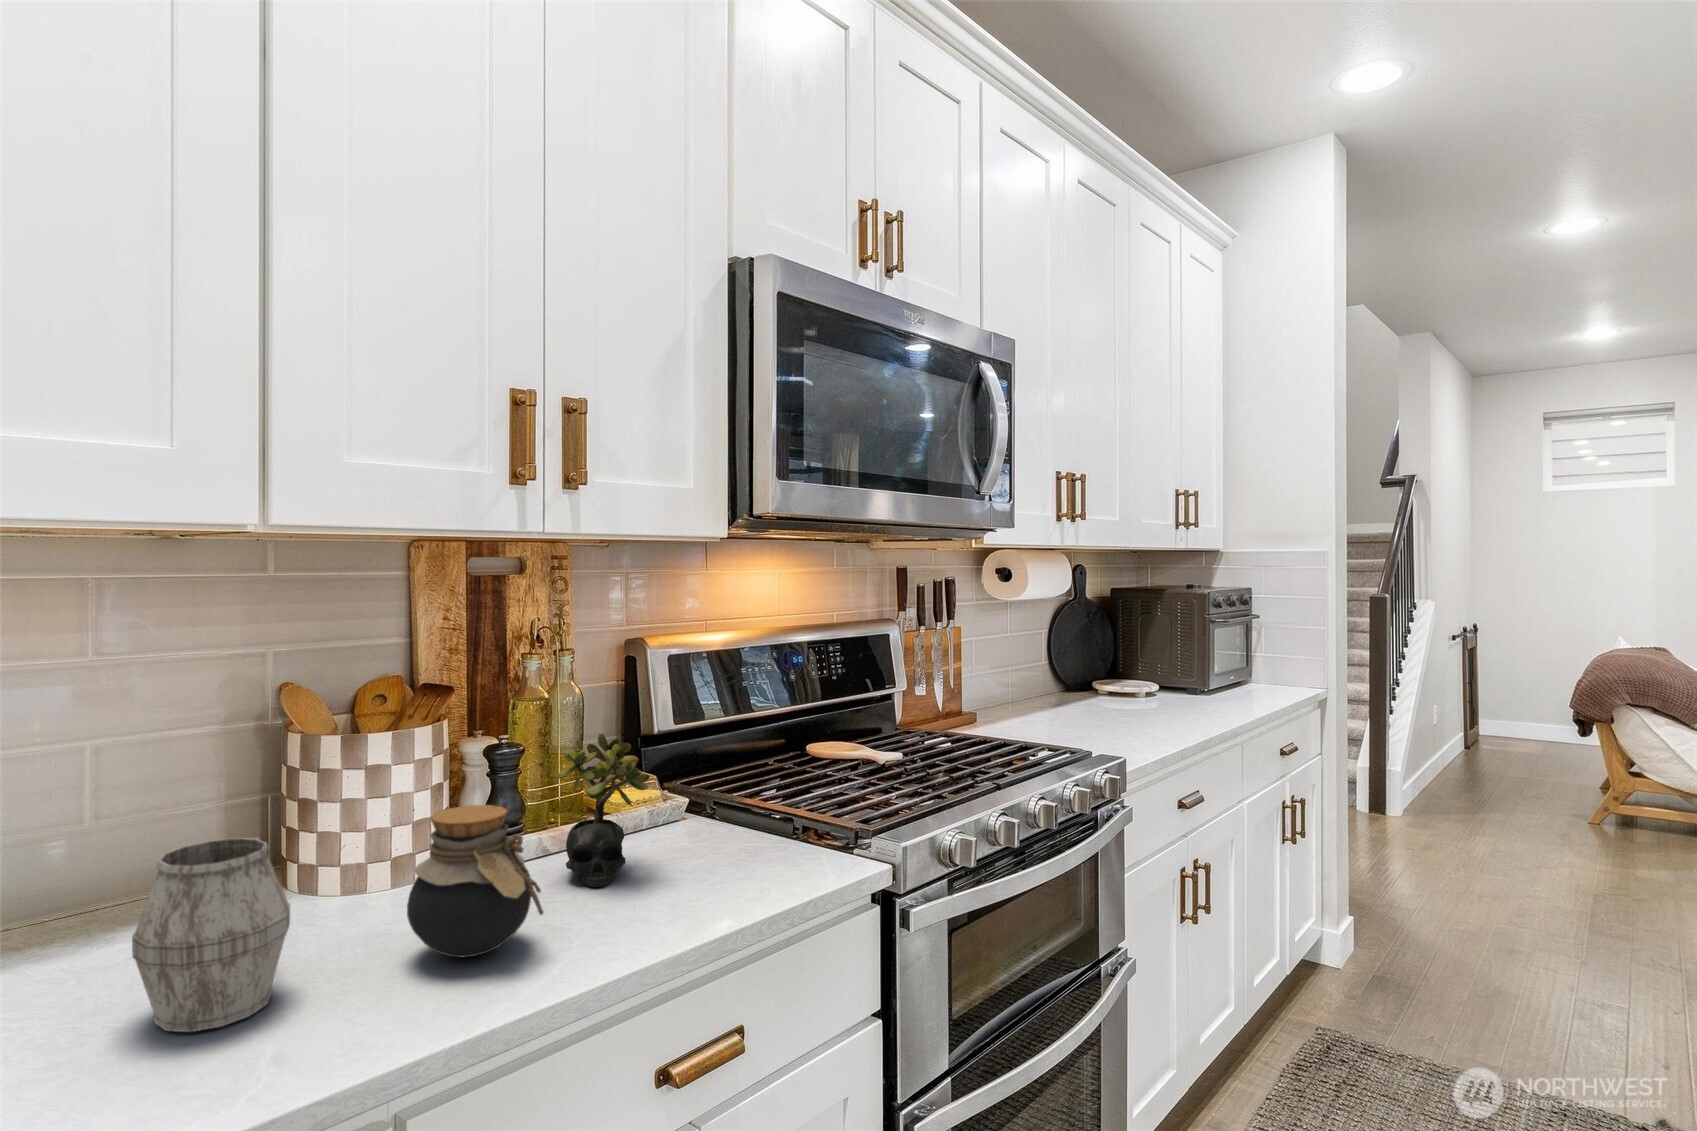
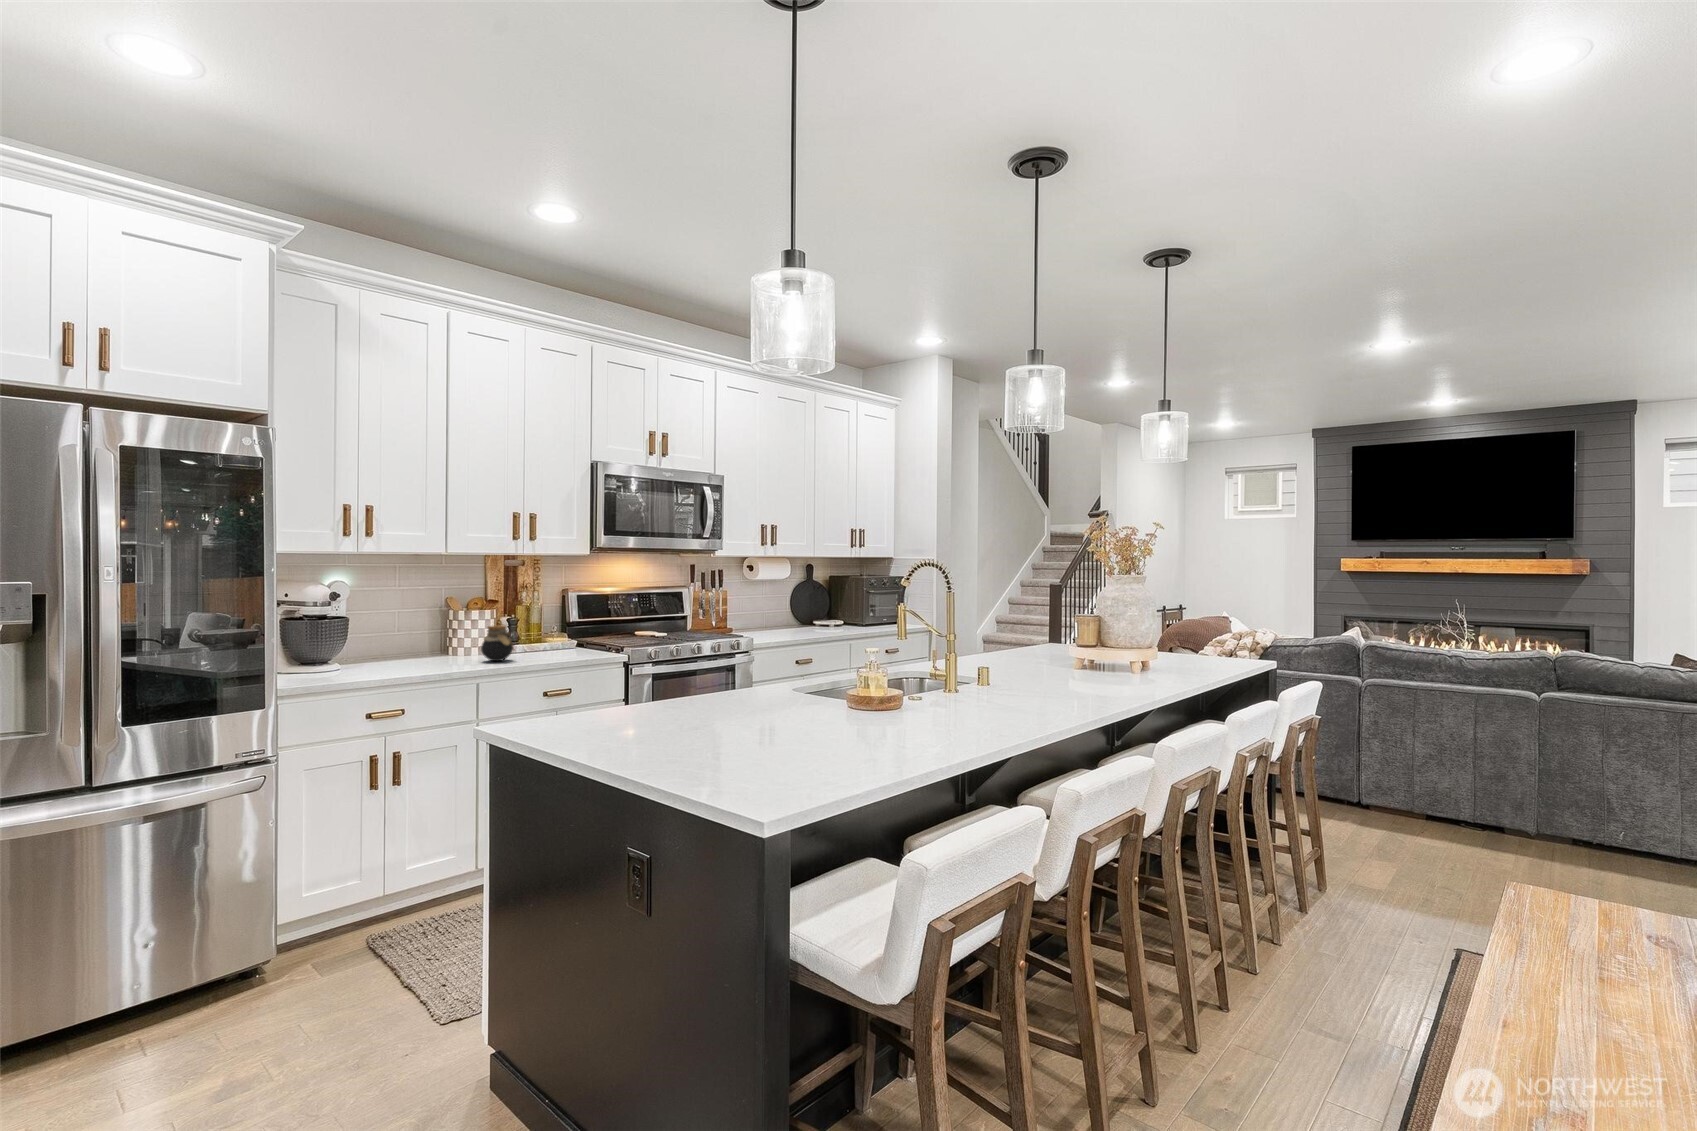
succulent plant: present [552,734,650,887] -> none [524,614,552,655]
mug: present [132,838,290,1032] -> none [420,628,454,666]

